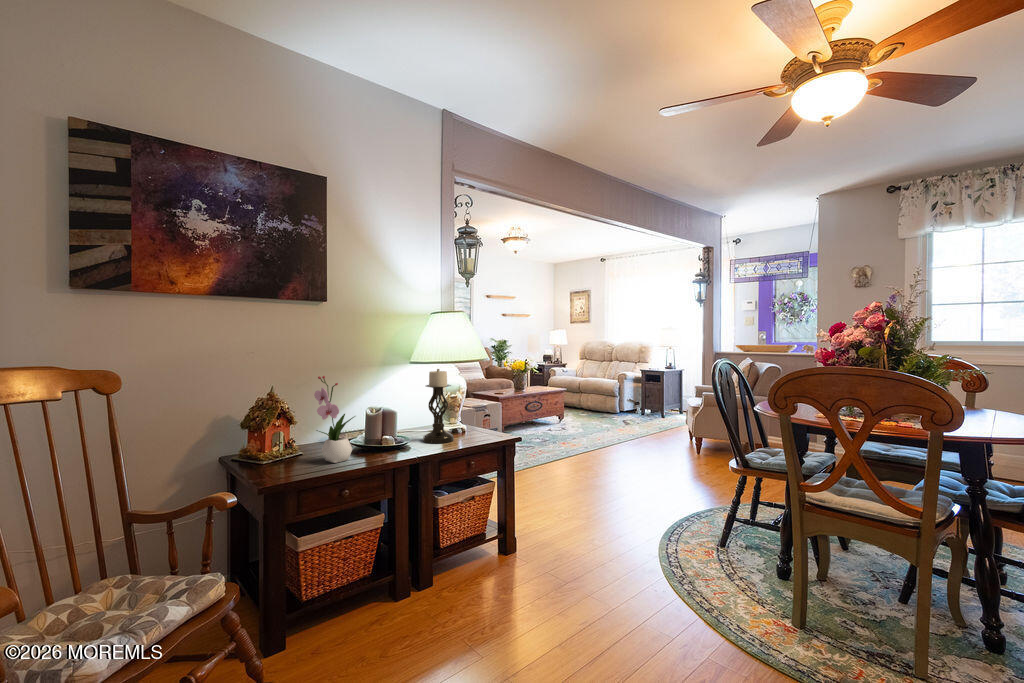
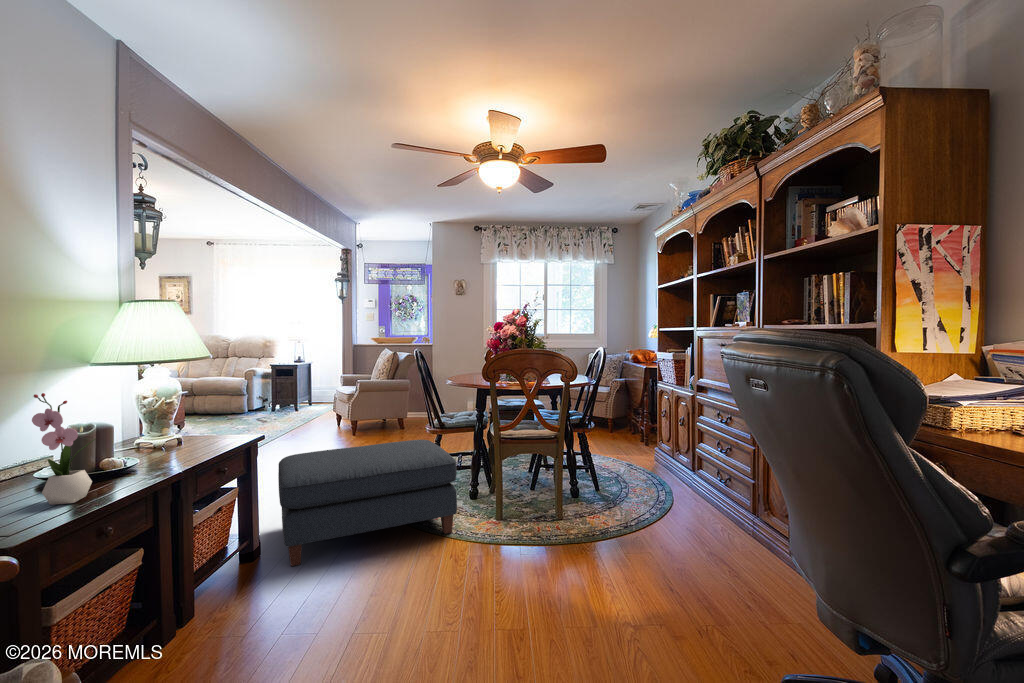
candle holder: present [423,369,454,443] -> none [147,374,191,461]
ottoman: none [520,461,727,612] -> present [278,440,457,566]

